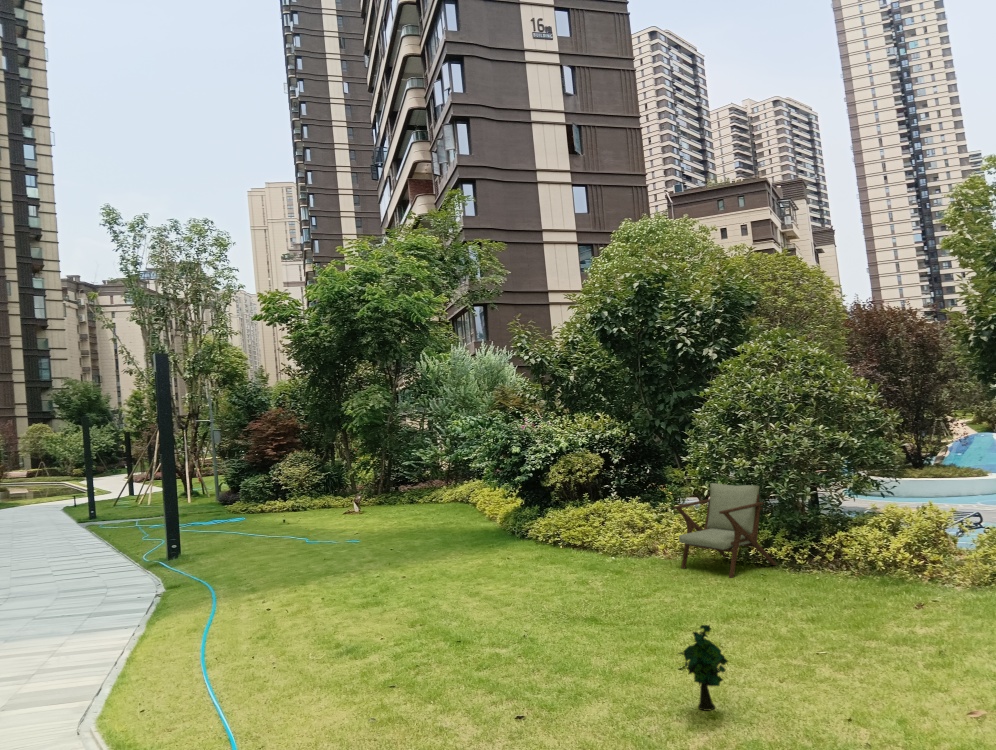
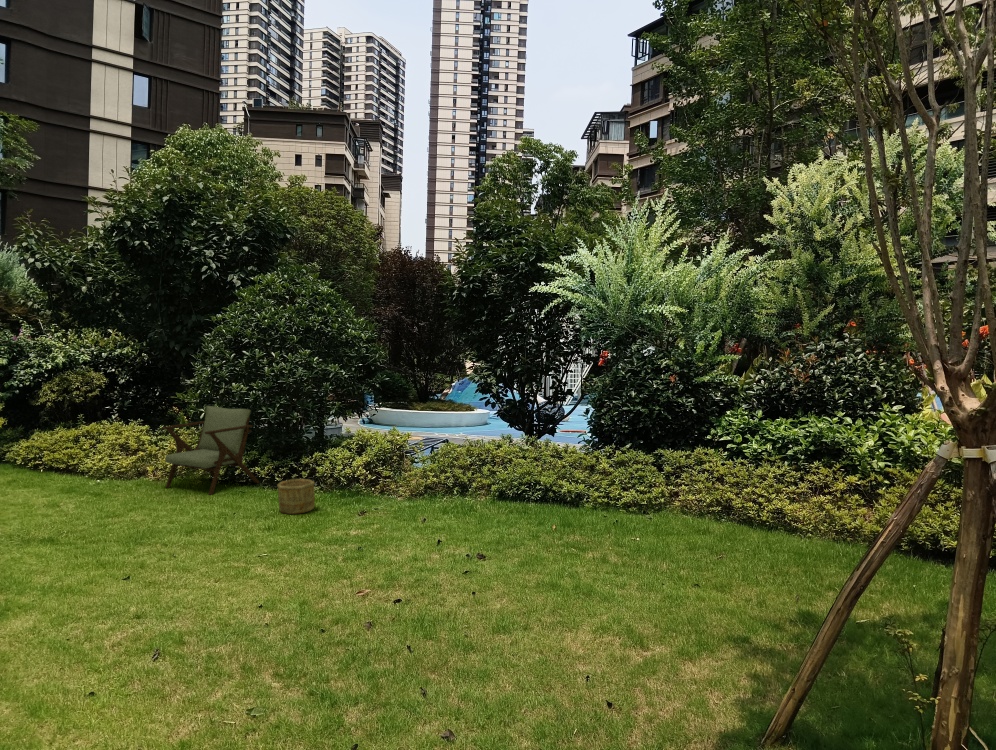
wooden bucket: none [813,564,861,605] -> present [277,479,315,514]
decorative plant: present [679,625,728,711] -> none [95,530,147,611]

